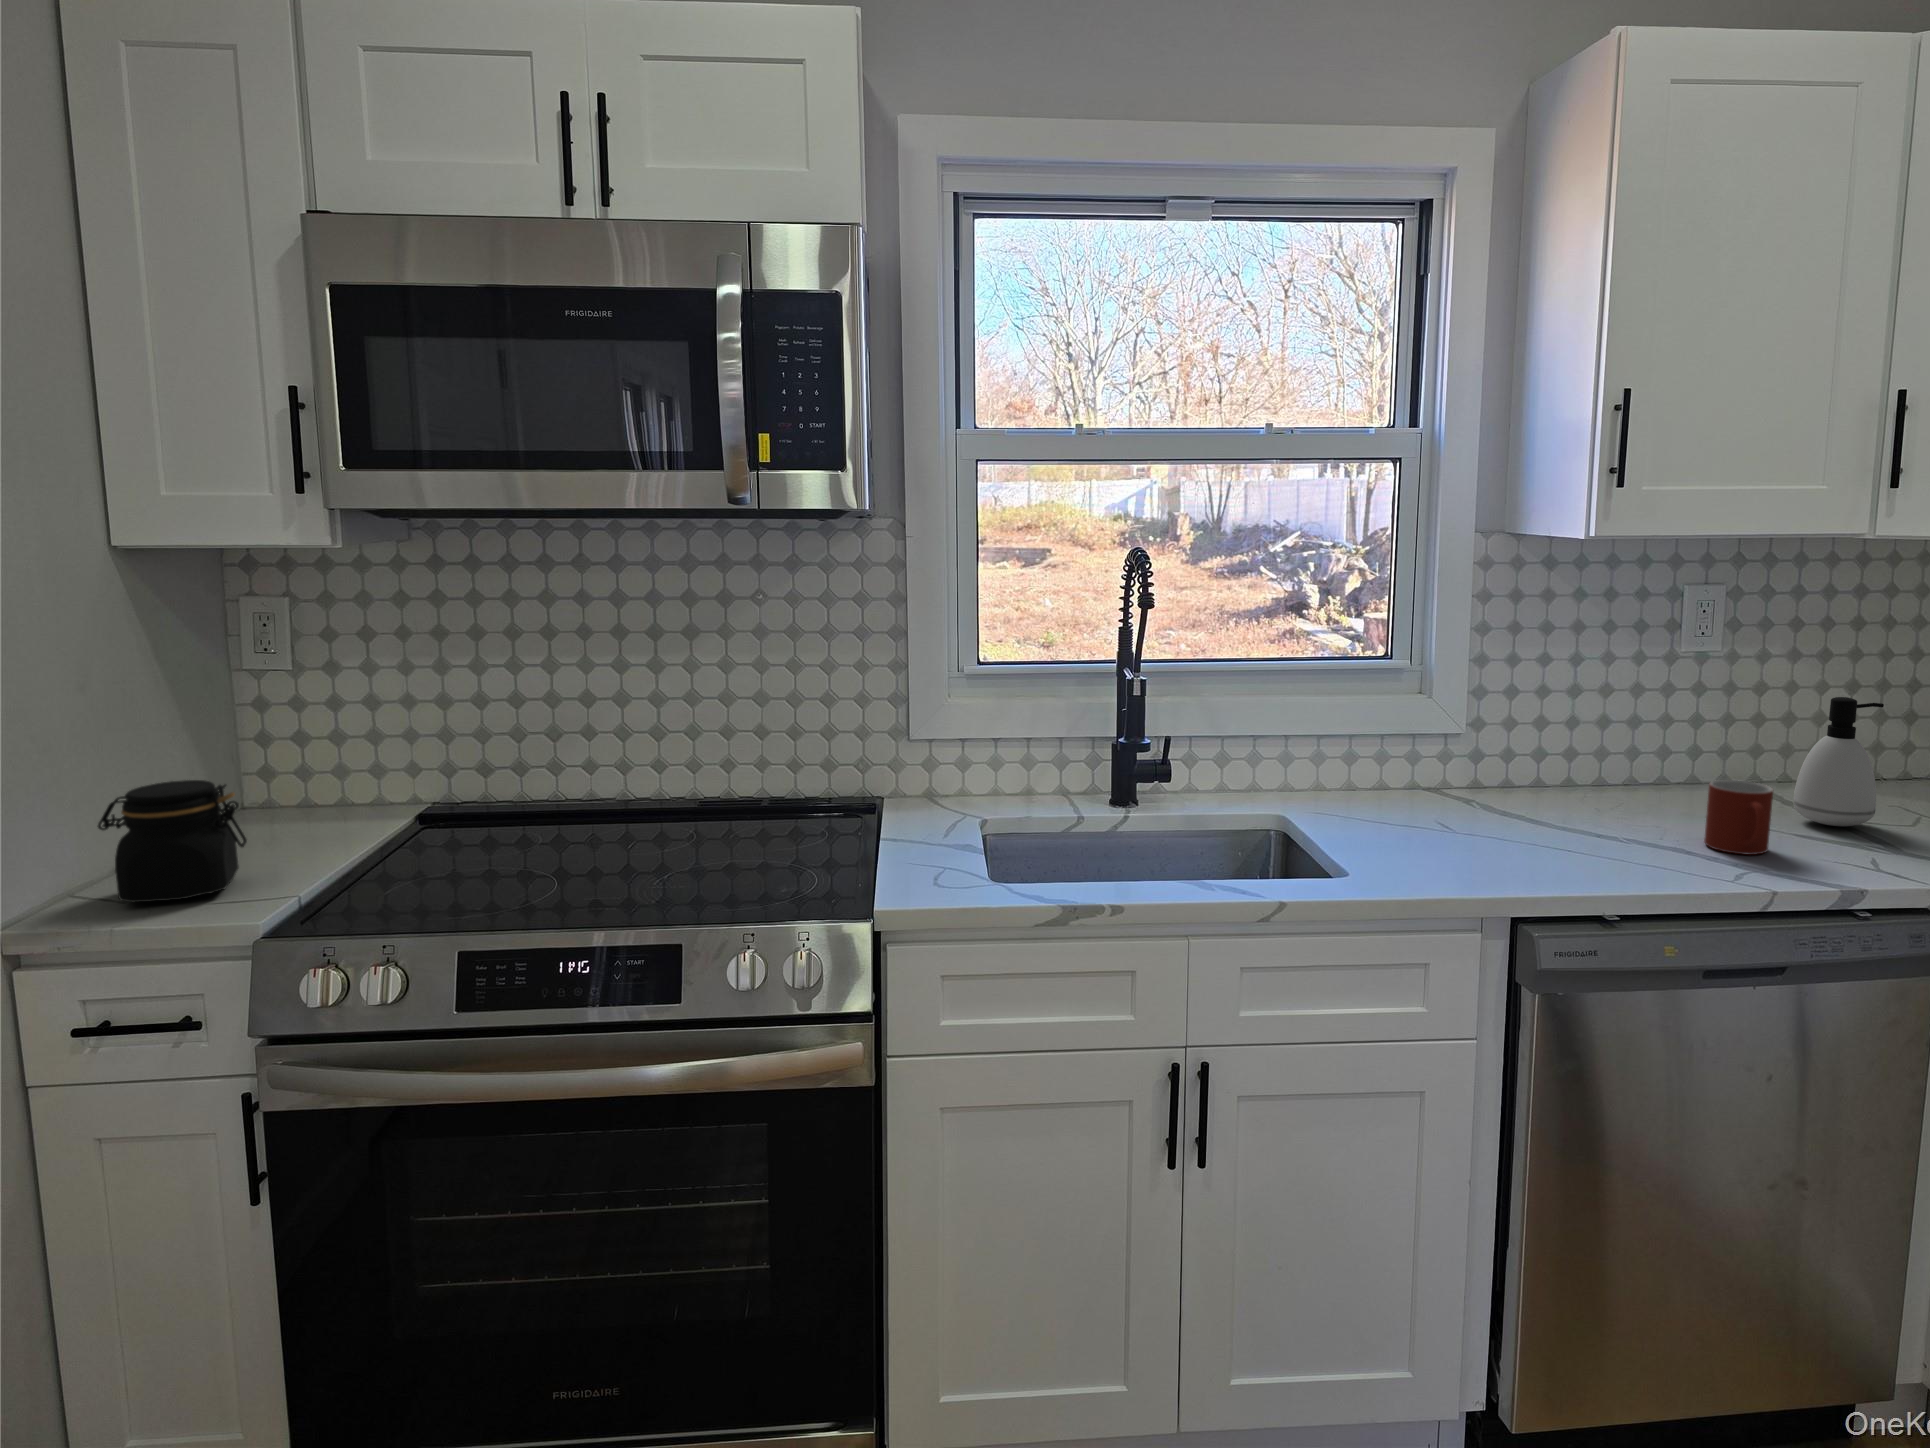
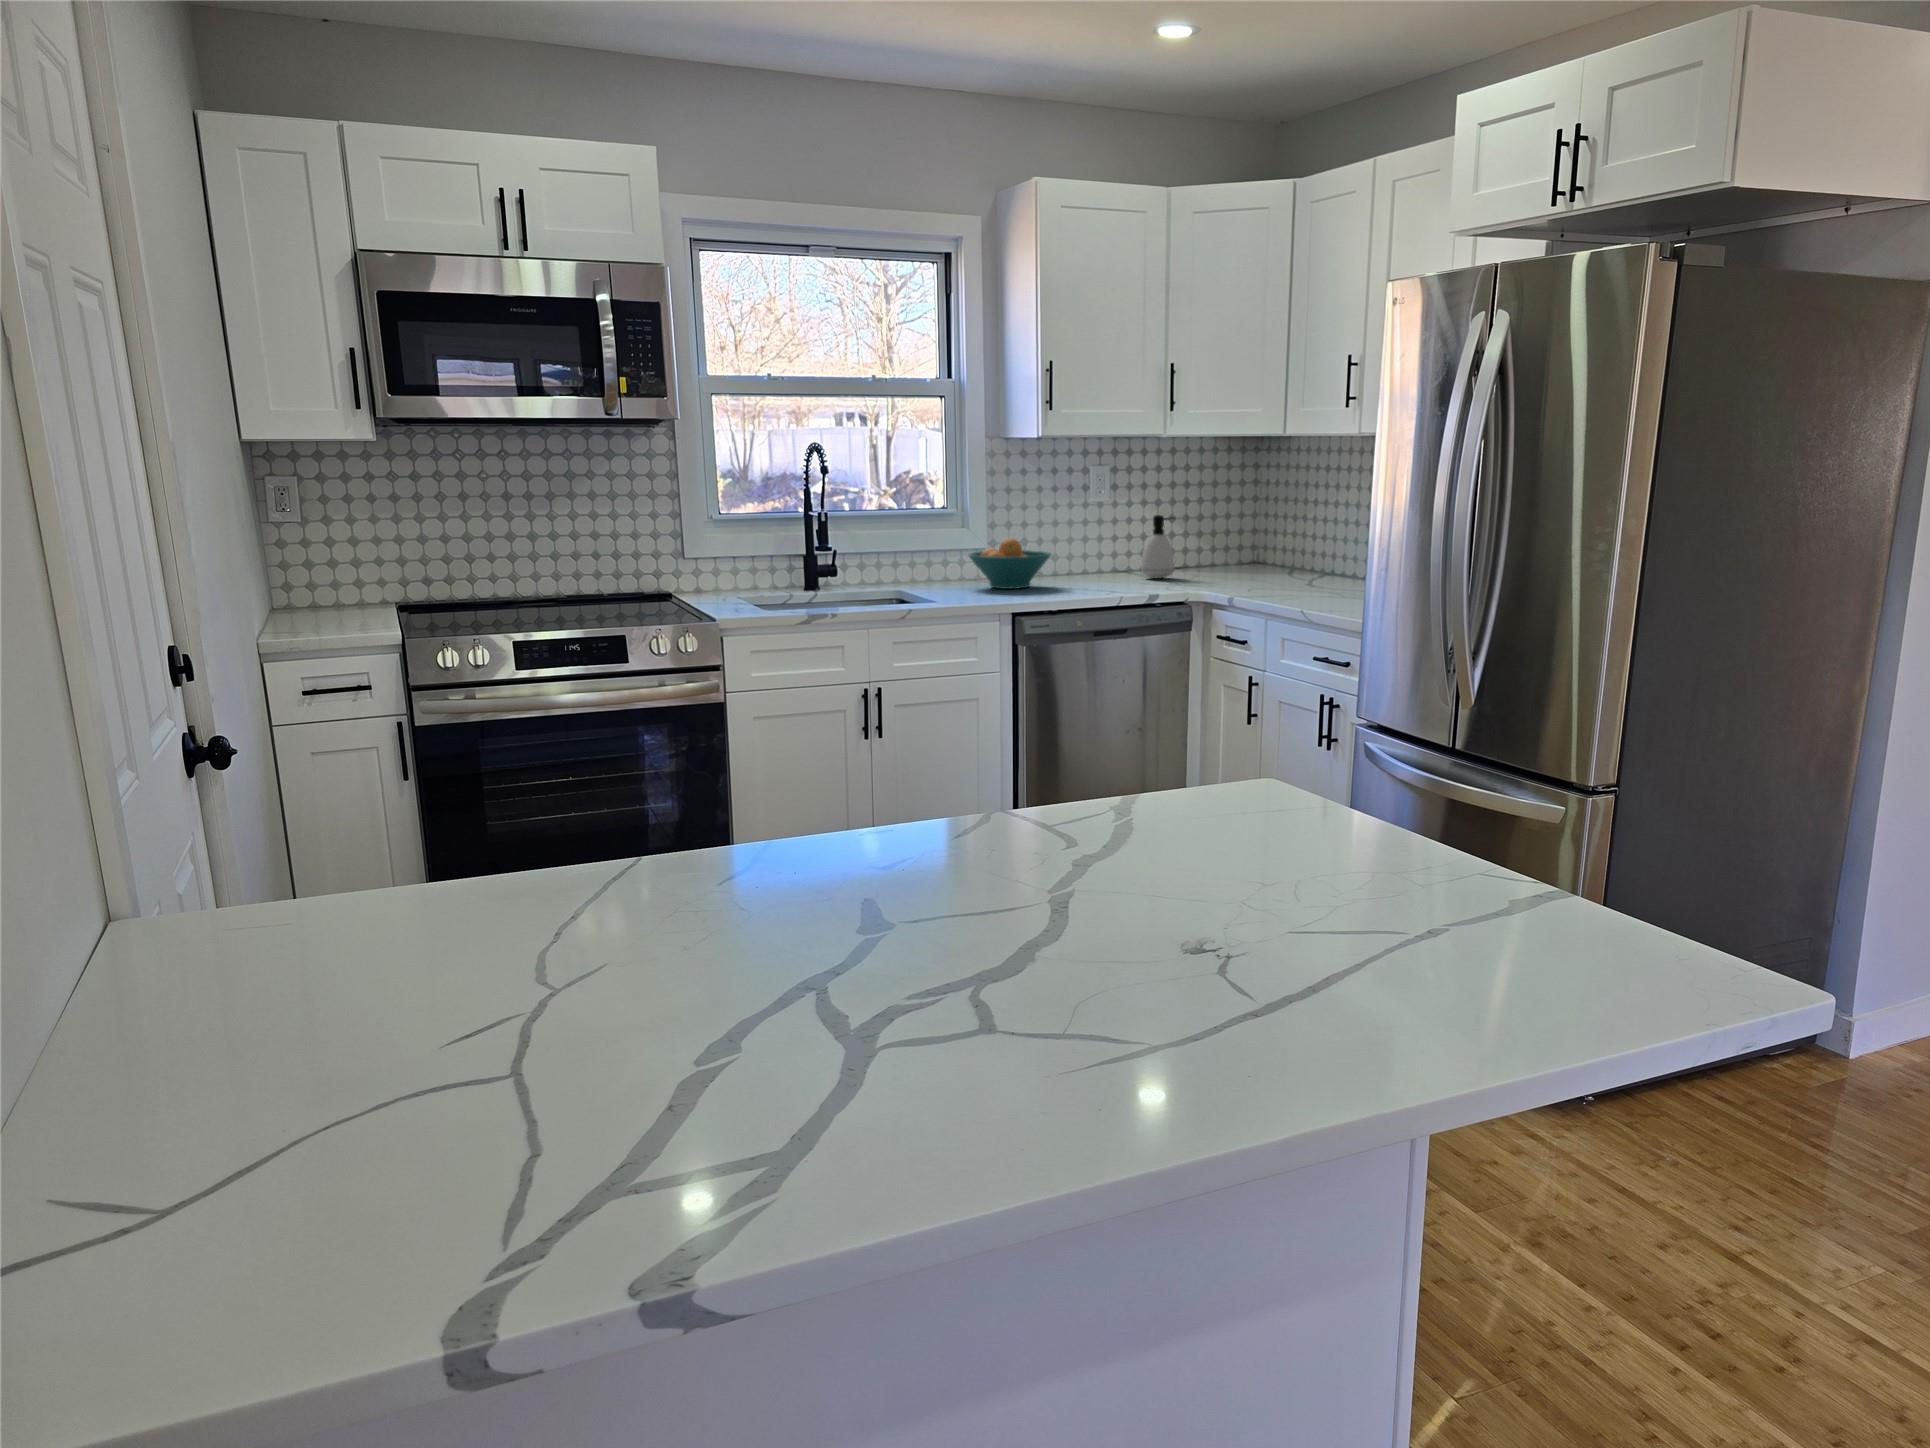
fruit bowl: none [1424,739,1606,844] -> present [968,538,1051,589]
jar: present [97,780,247,902] -> none [286,568,361,630]
mug: present [1704,780,1773,855] -> none [1098,554,1124,586]

